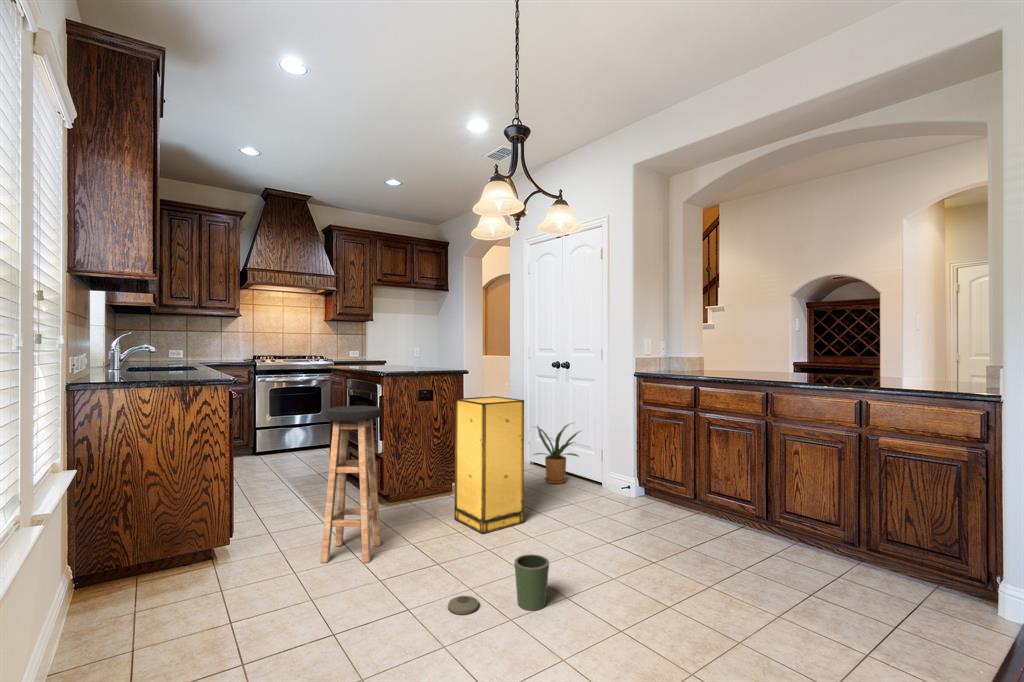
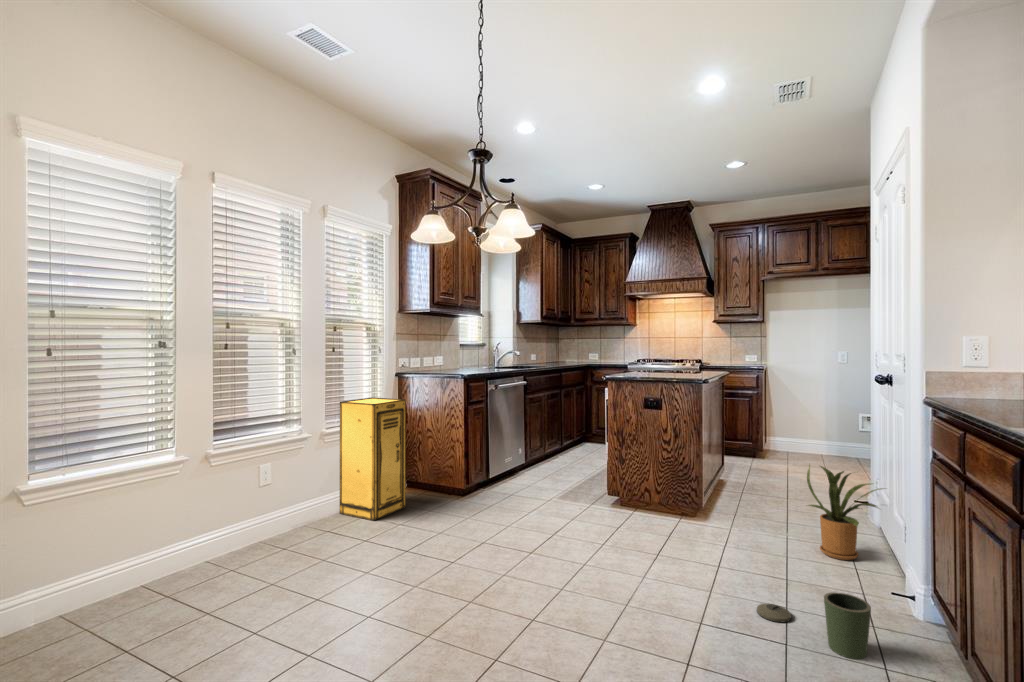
storage cabinet: present [454,396,524,534] -> present [340,398,406,521]
bar stool: present [321,406,381,563] -> none [485,402,535,532]
trash can: present [448,554,549,615] -> present [757,592,871,659]

